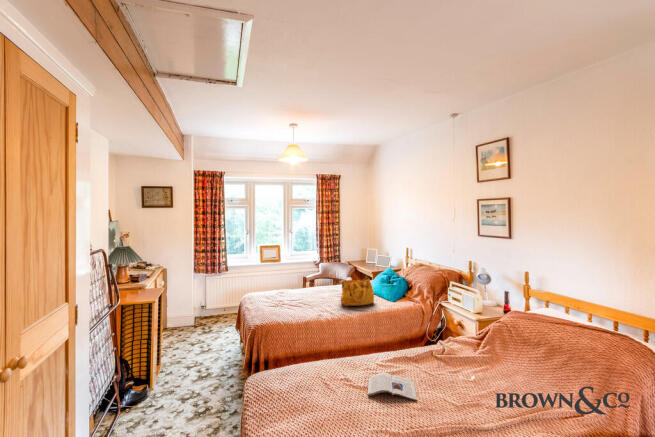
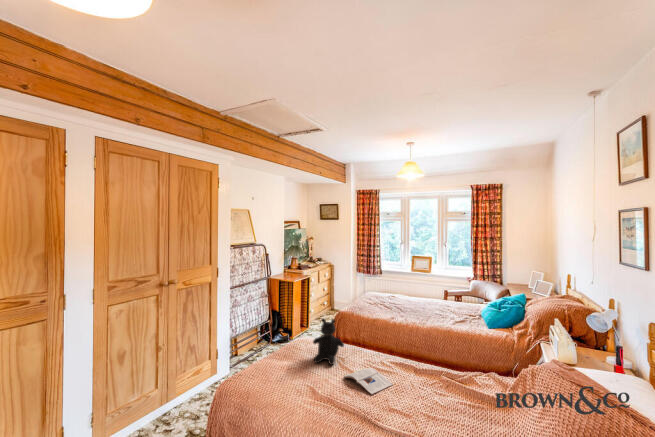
handbag: present [341,277,374,306] -> none [434,292,473,324]
teddy bear: none [297,331,338,393] -> present [313,319,344,365]

